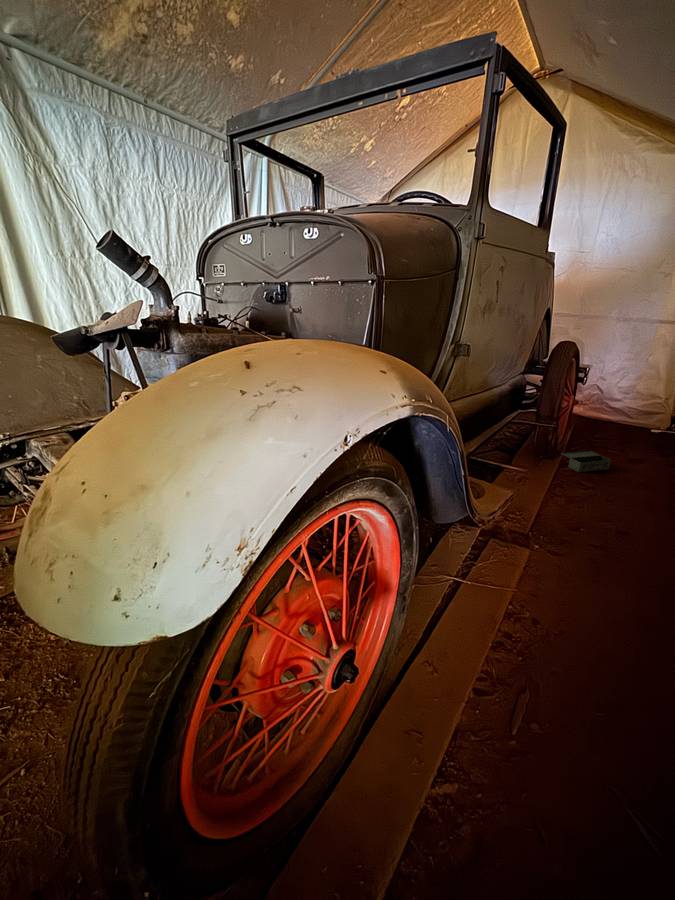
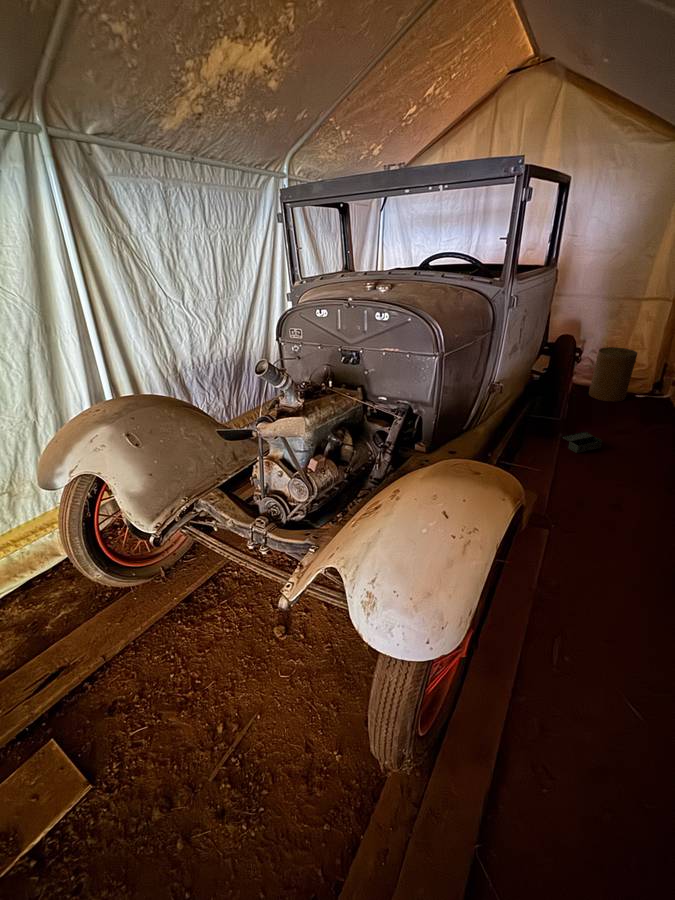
basket: none [599,370,656,430] -> present [589,347,637,401]

